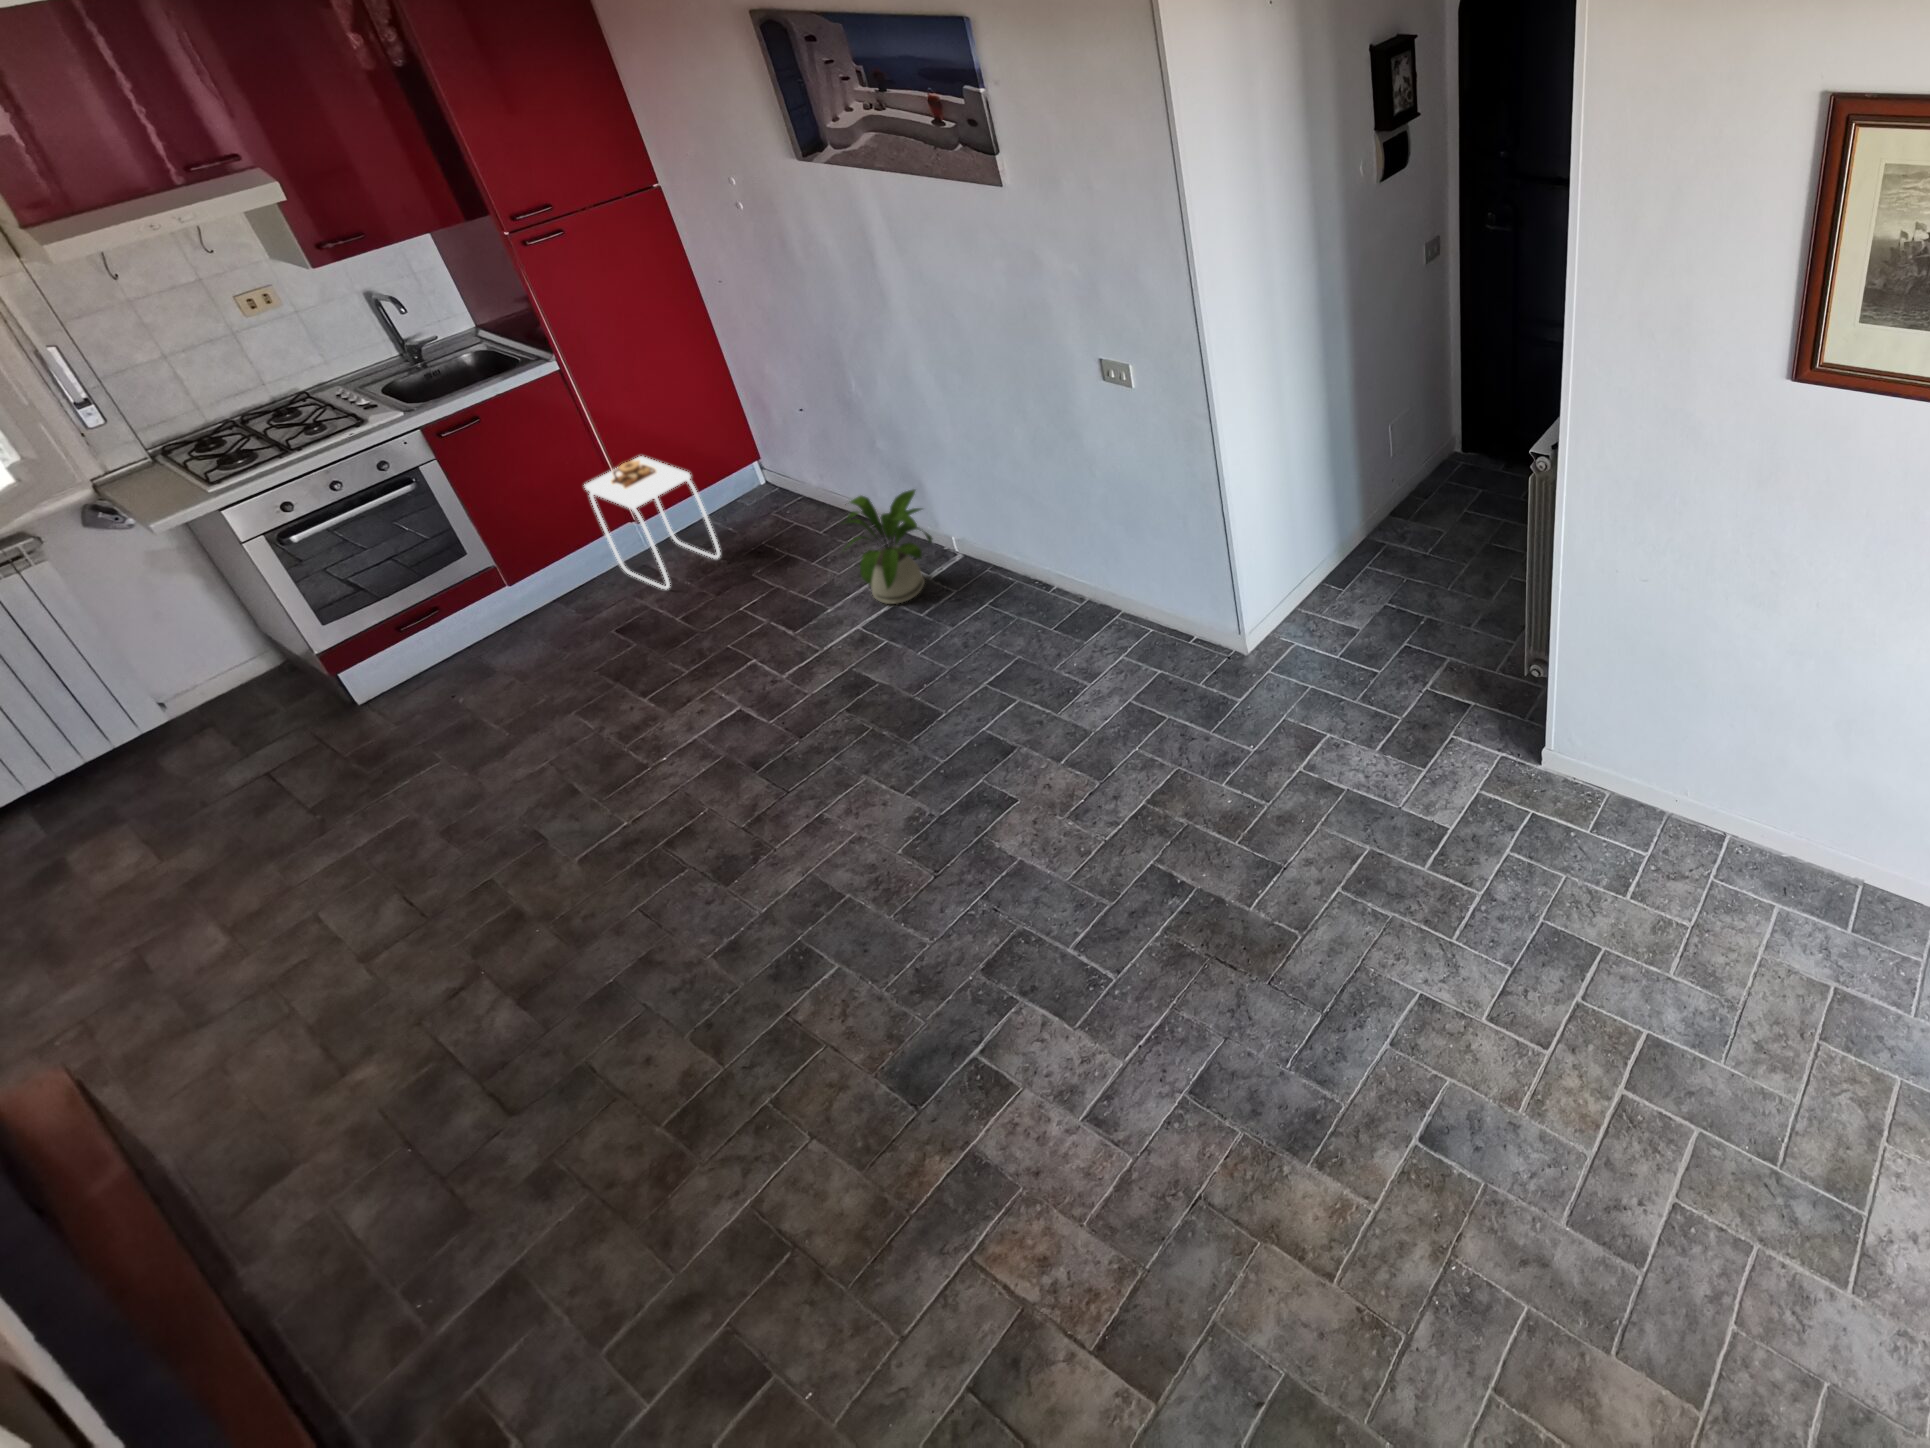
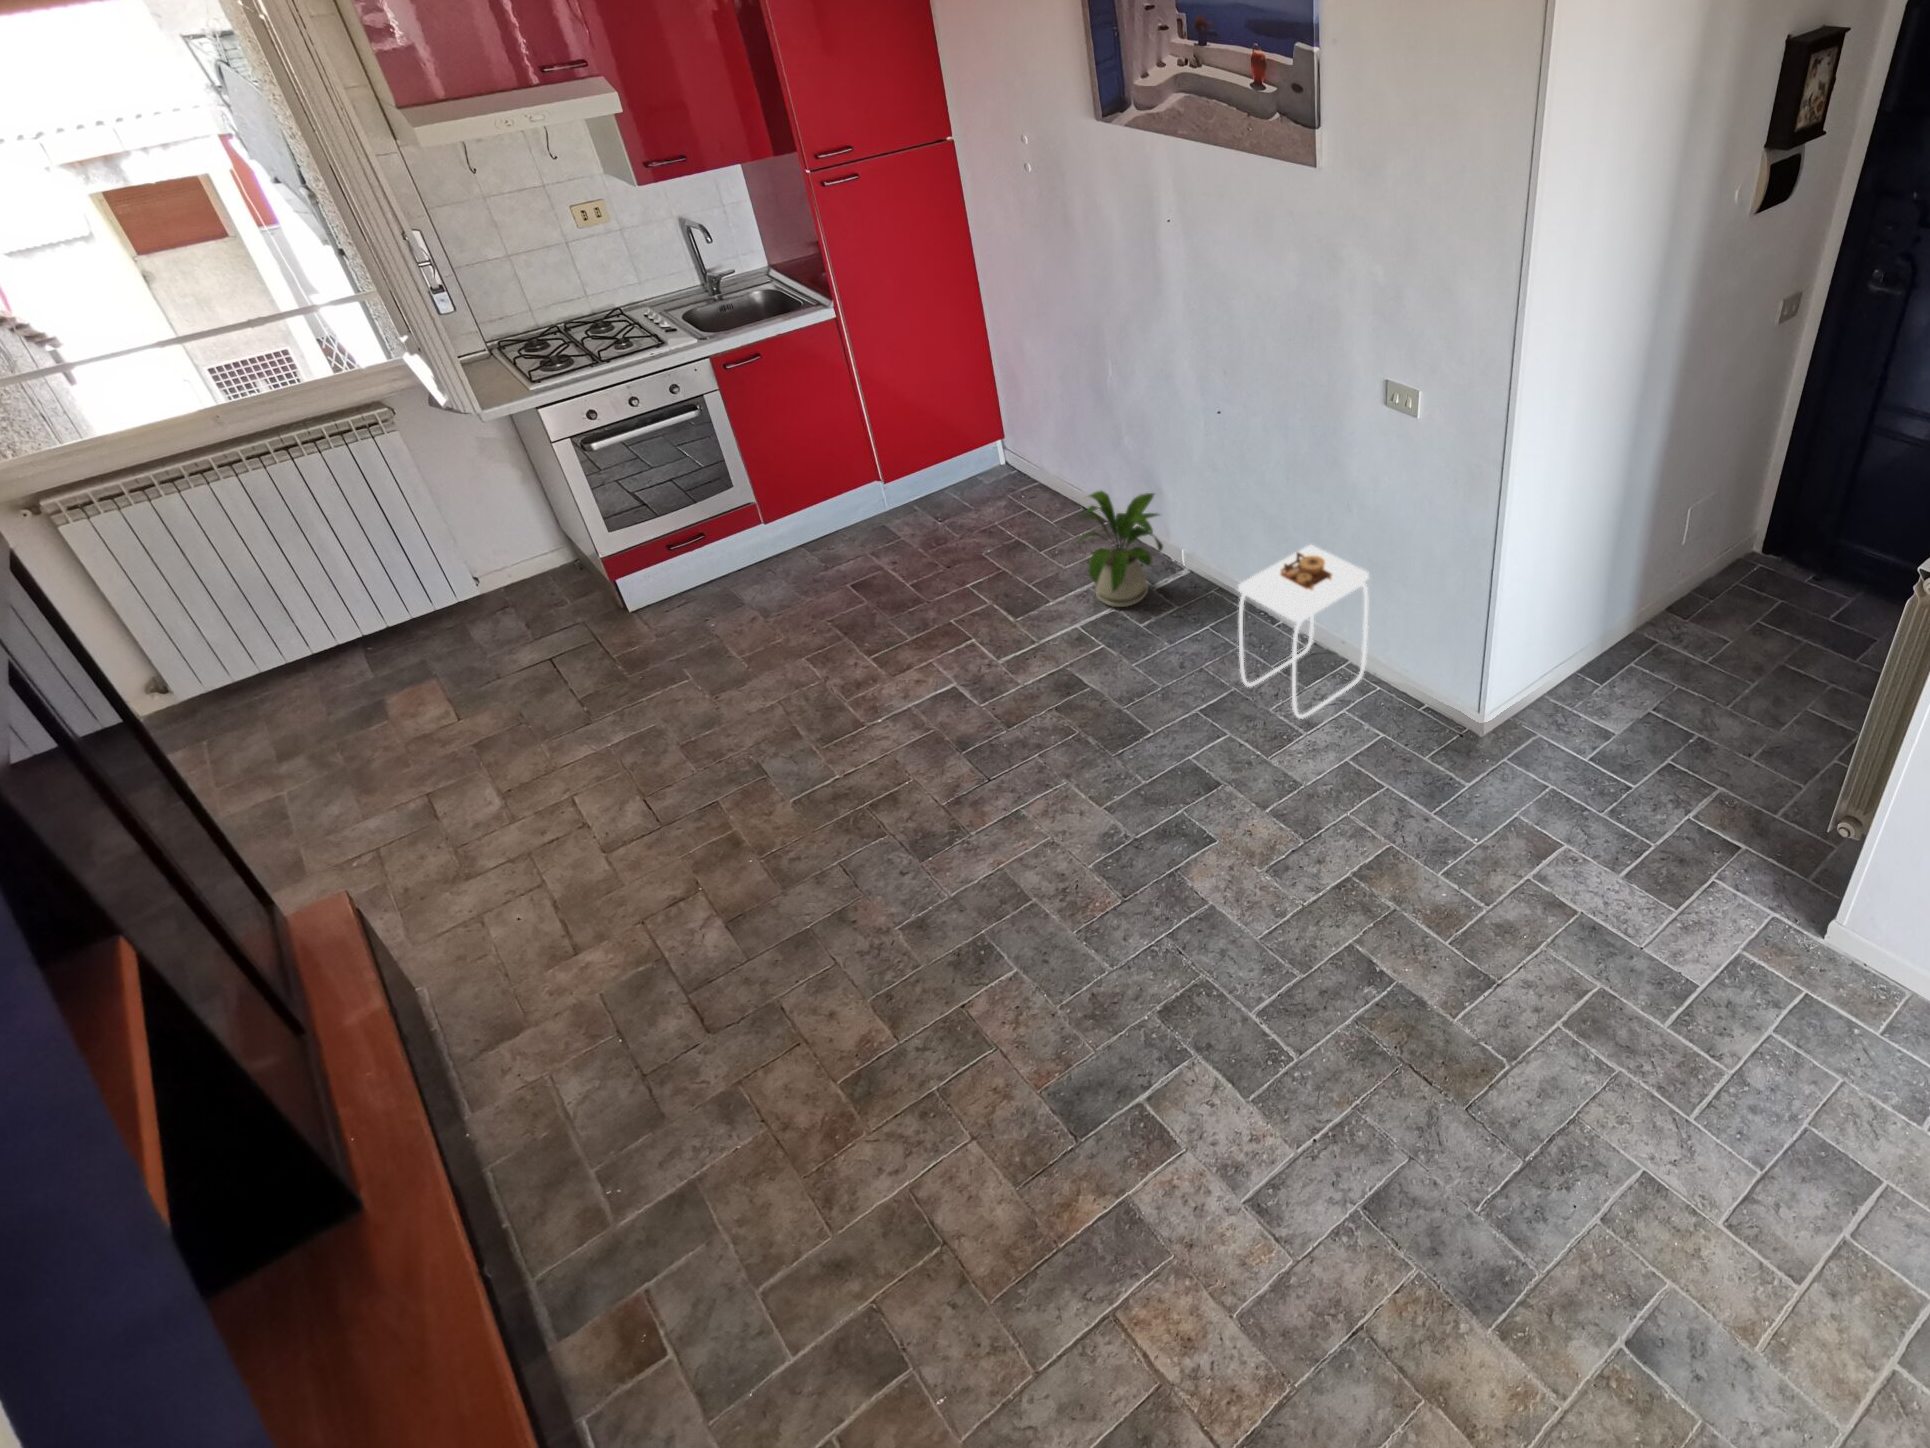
side table: present [584,456,720,589] -> present [1238,545,1369,719]

